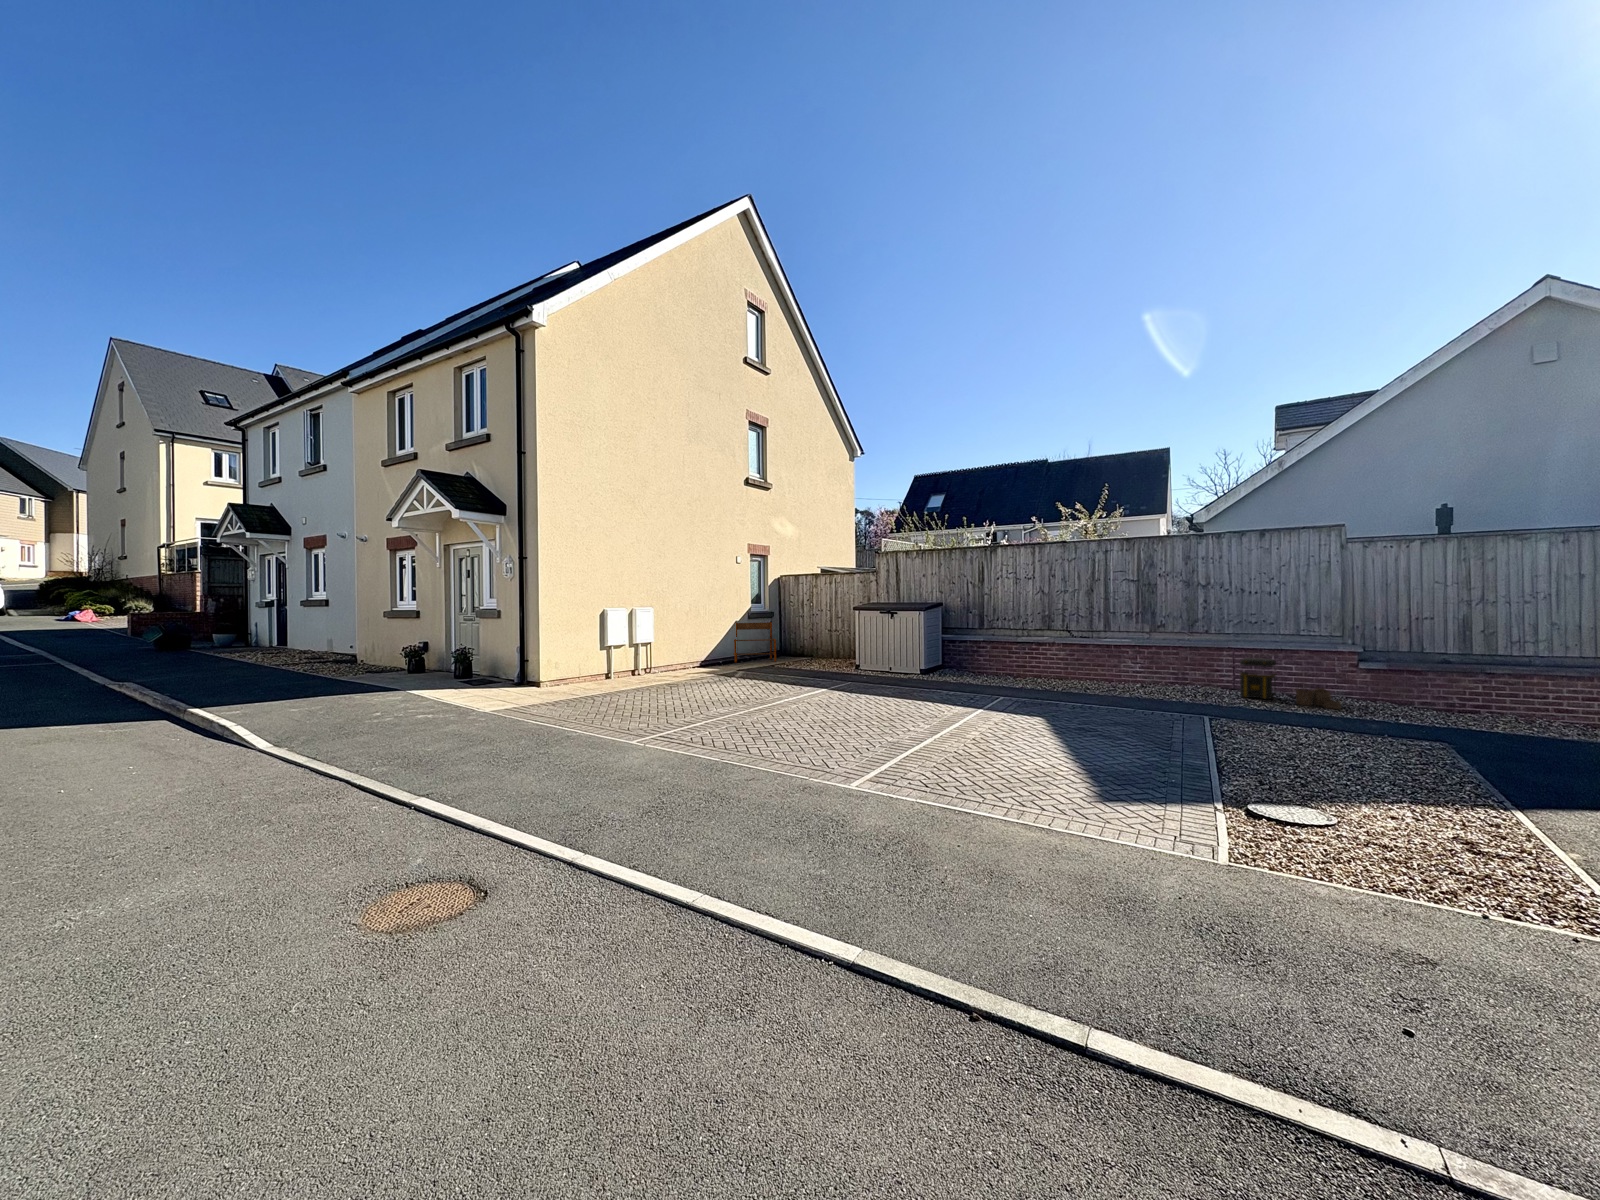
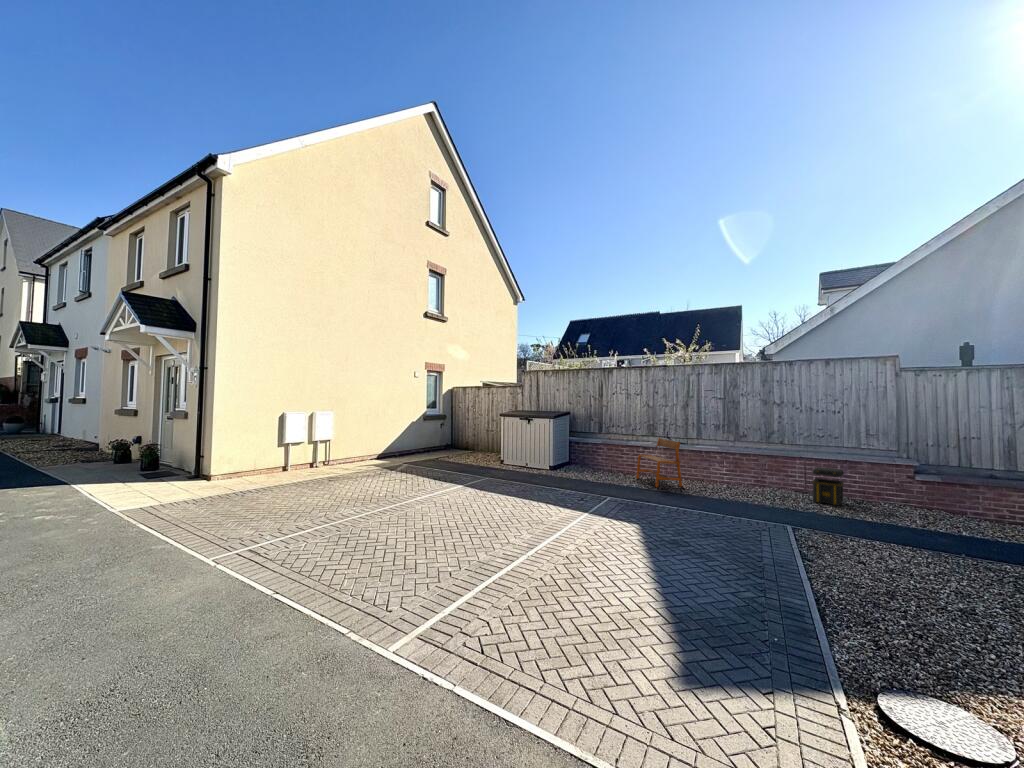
bench: present [733,622,776,662] -> present [636,438,682,487]
woven basket: present [1296,688,1341,709] -> none [864,495,907,519]

